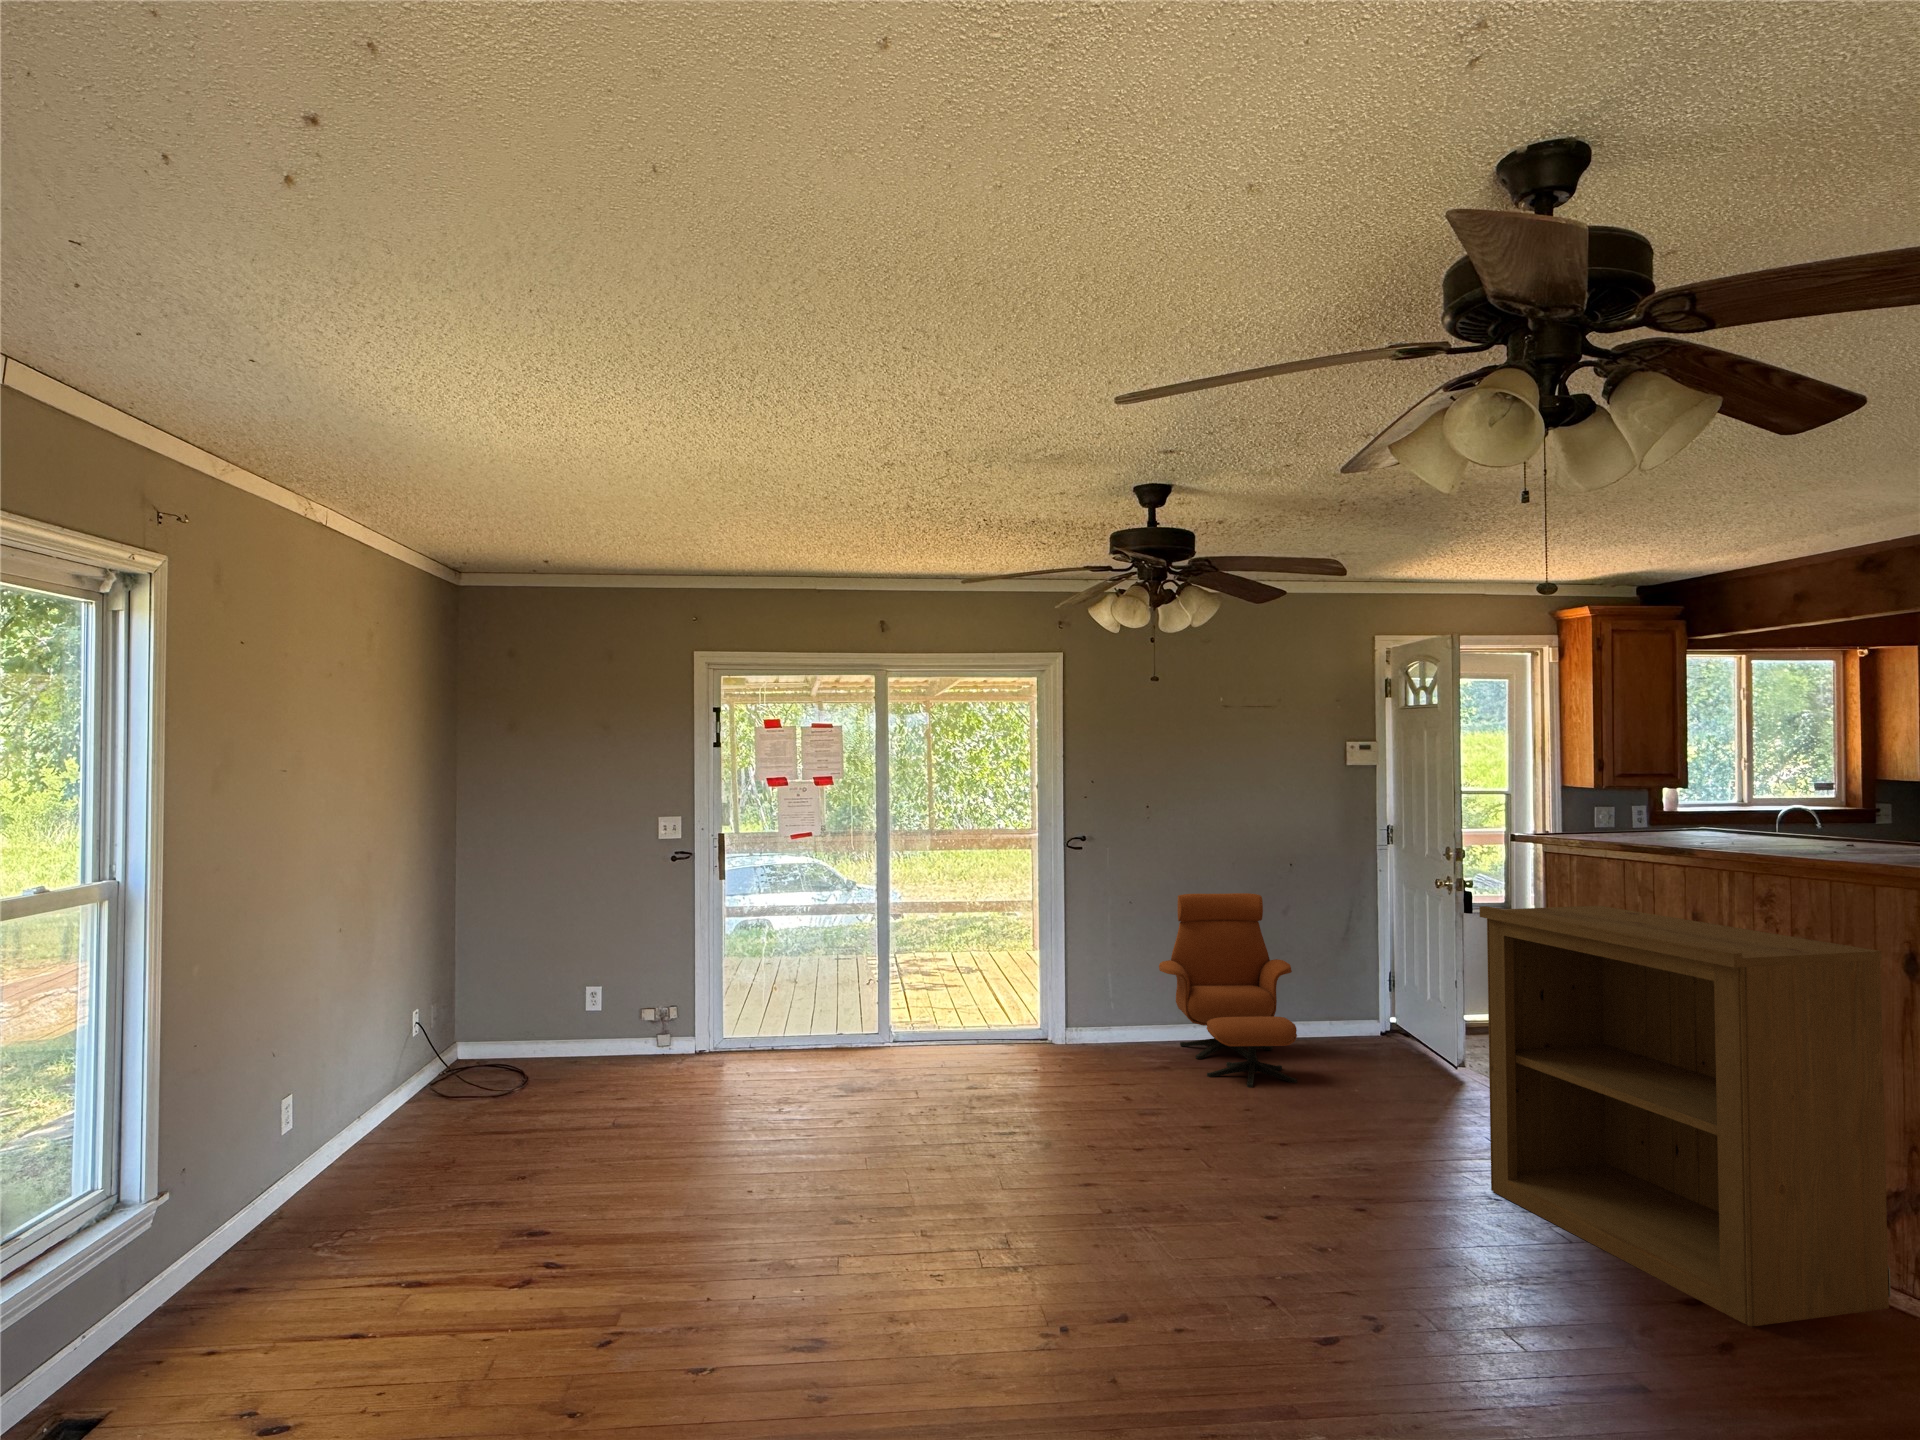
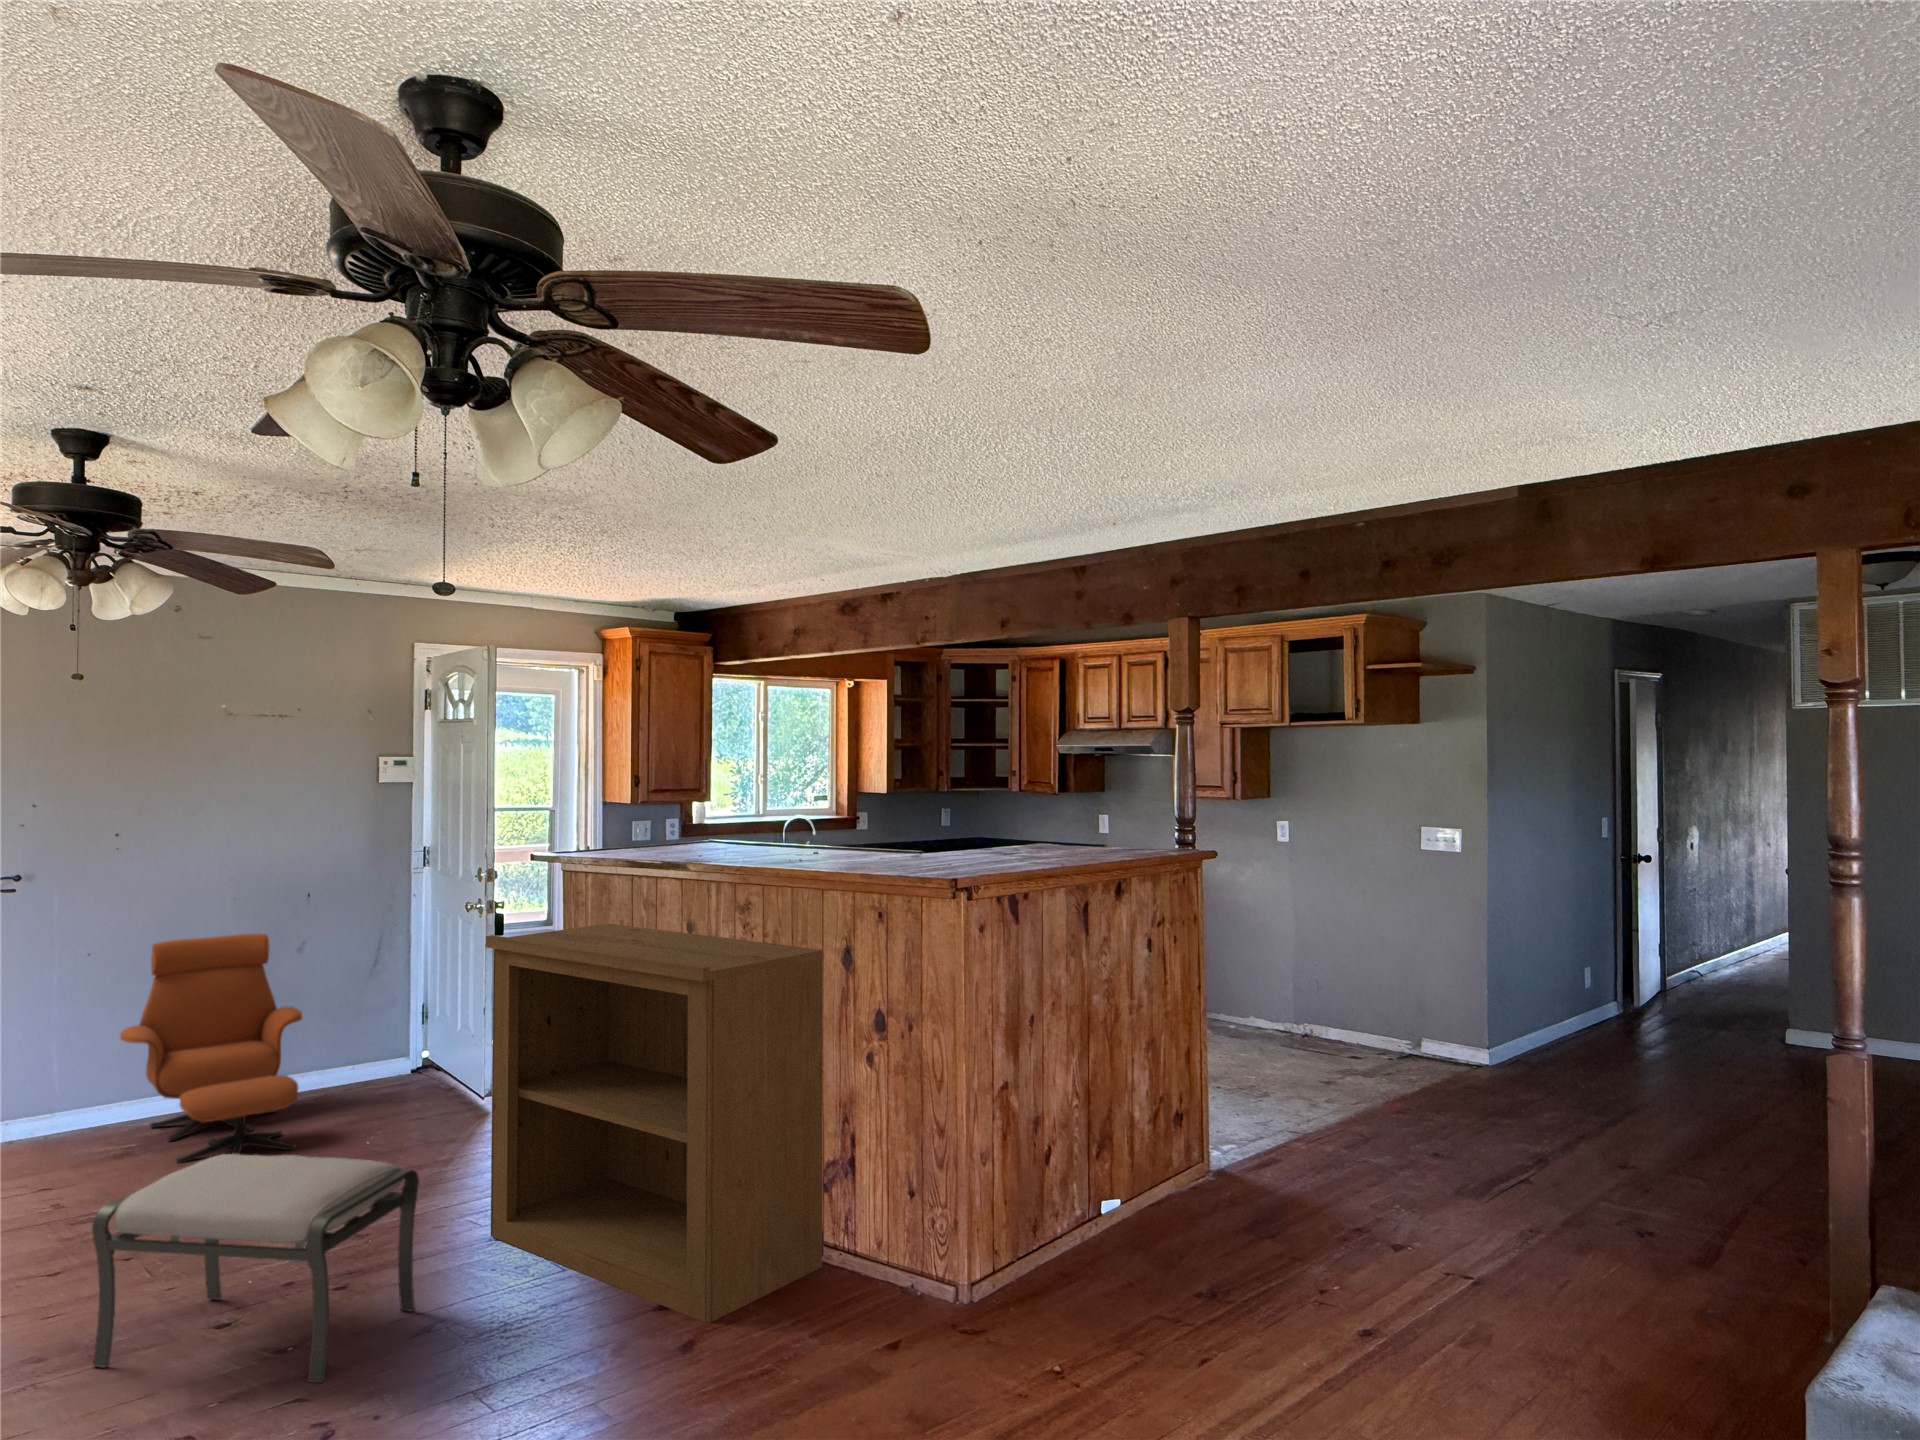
ottoman: none [1188,1067,1435,1272] -> present [92,1154,419,1383]

